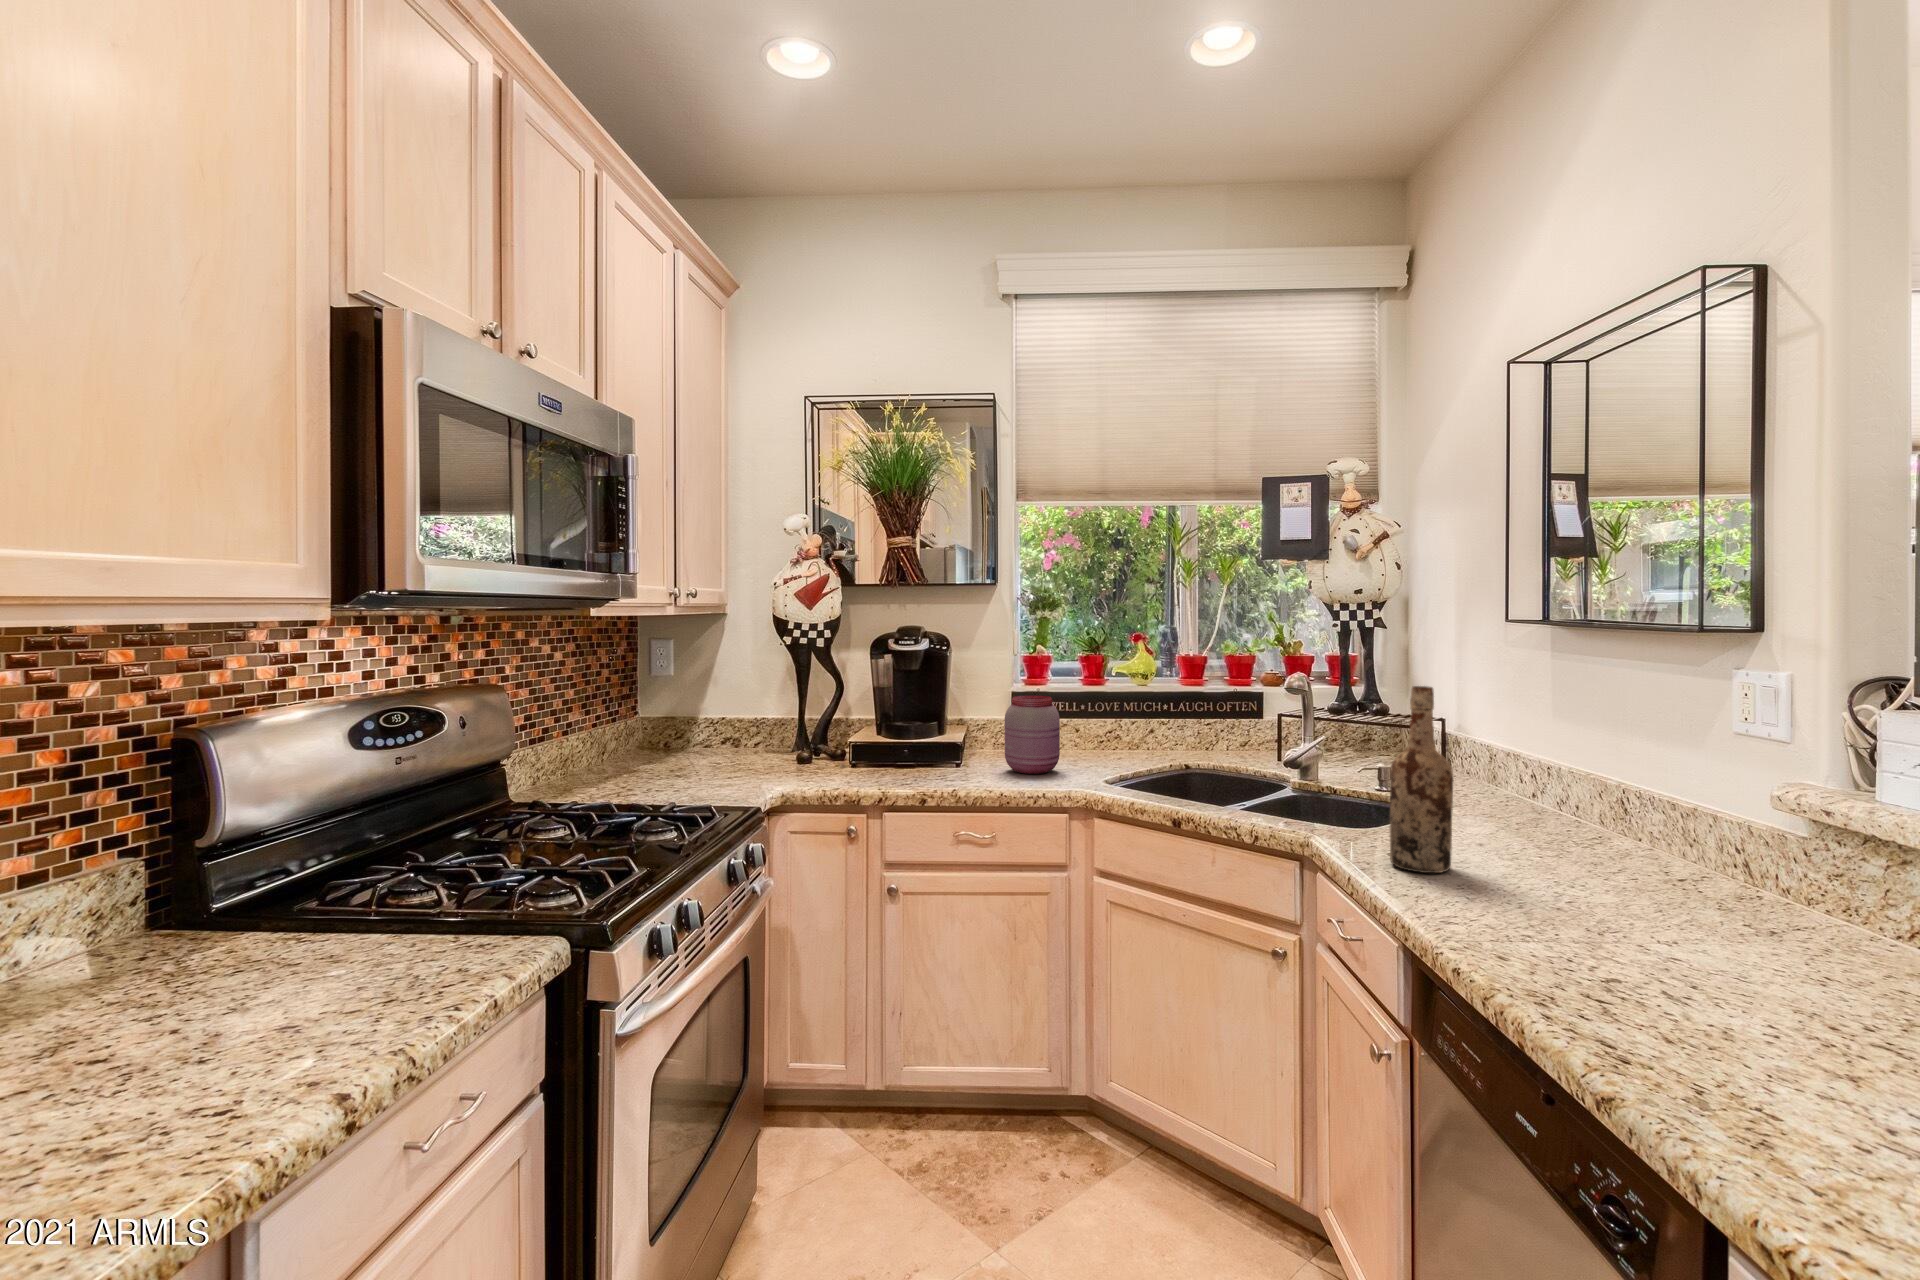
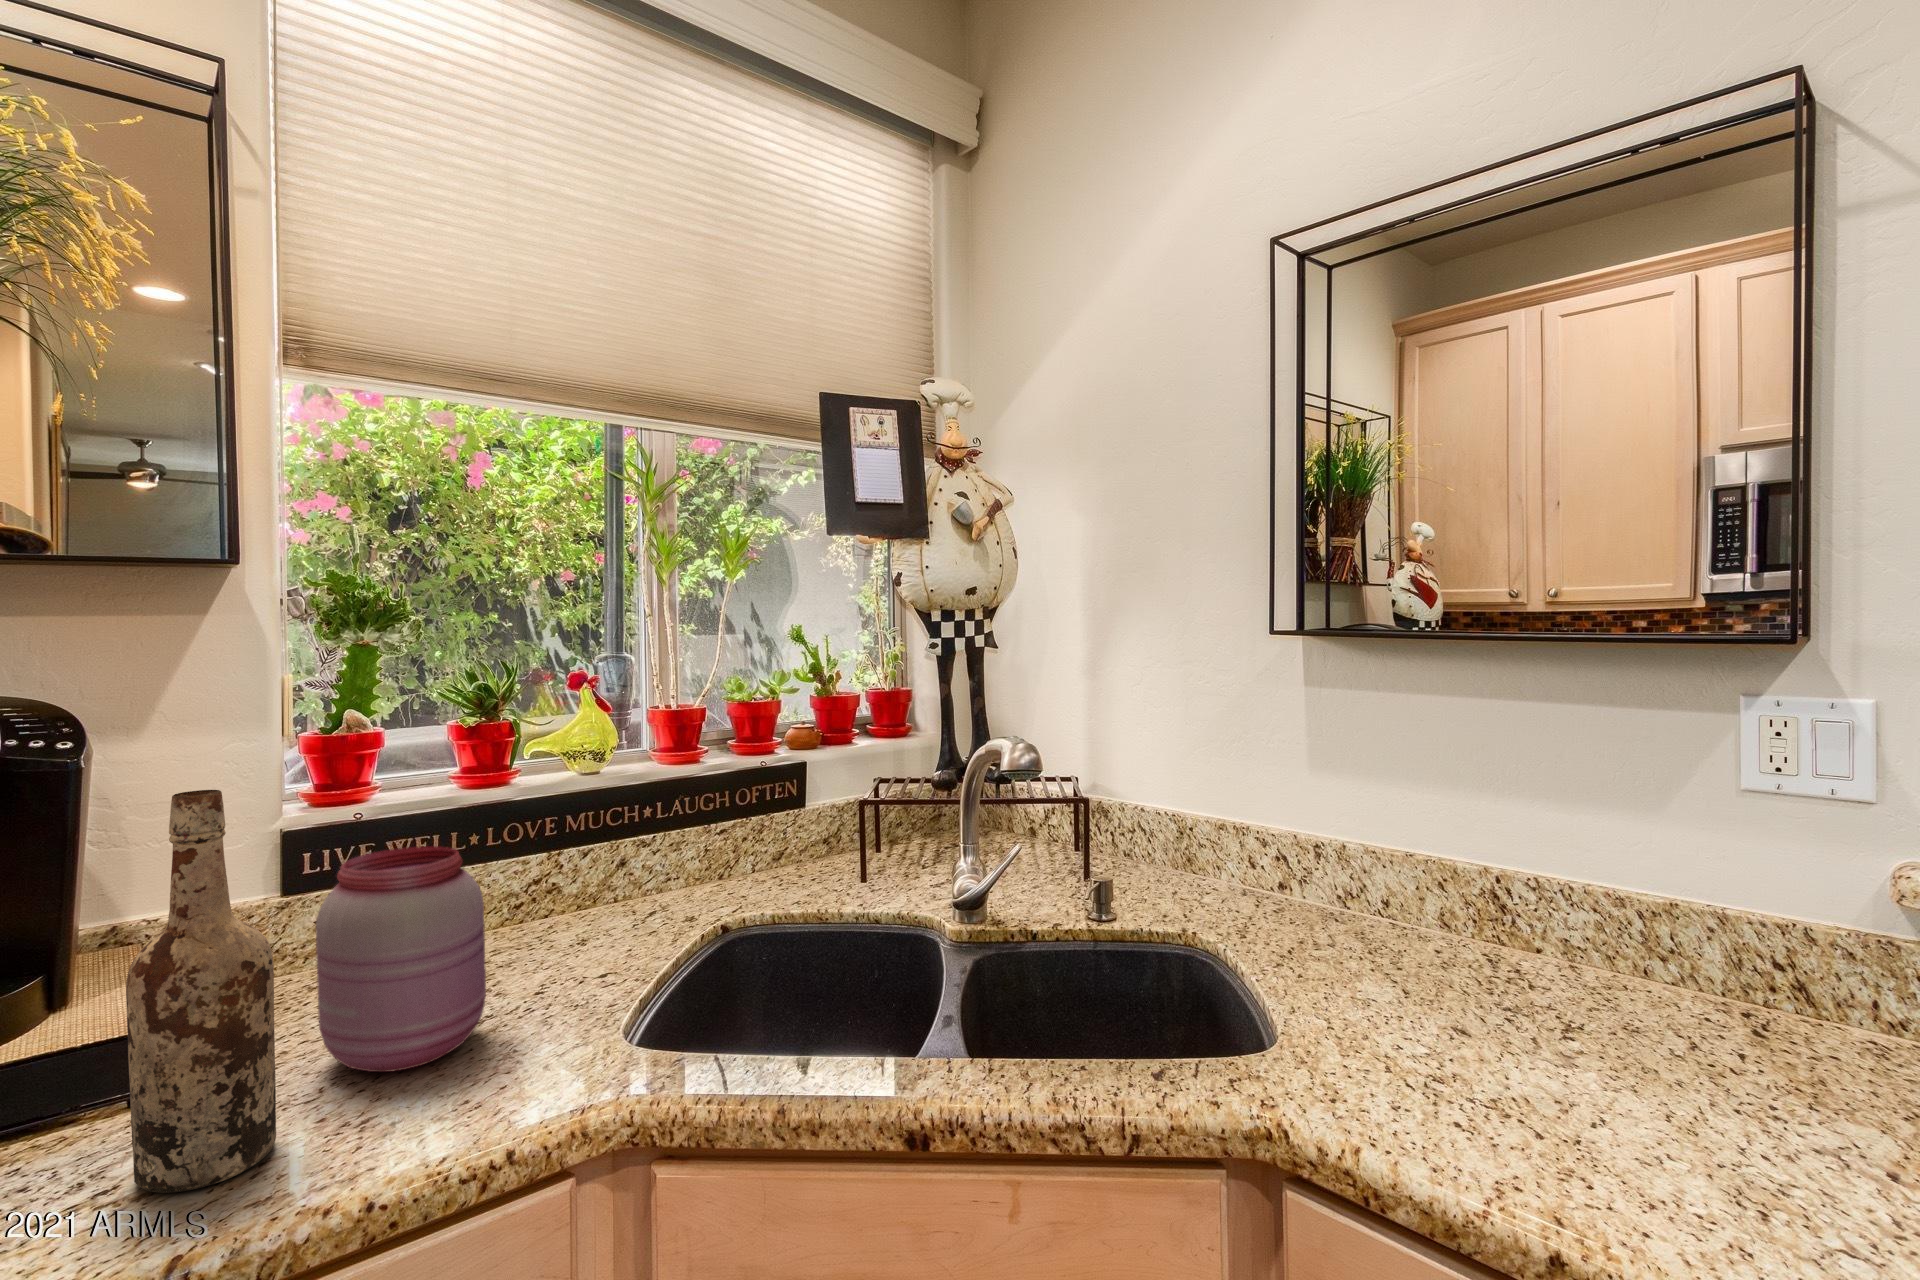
wine bottle: present [1390,686,1453,873] -> present [126,790,276,1193]

